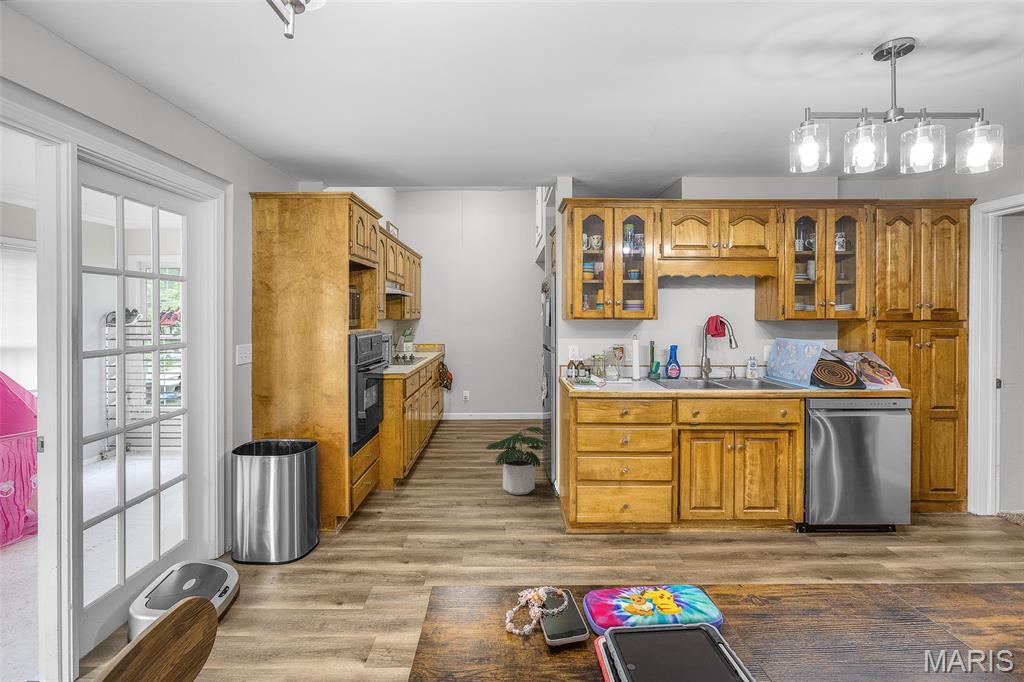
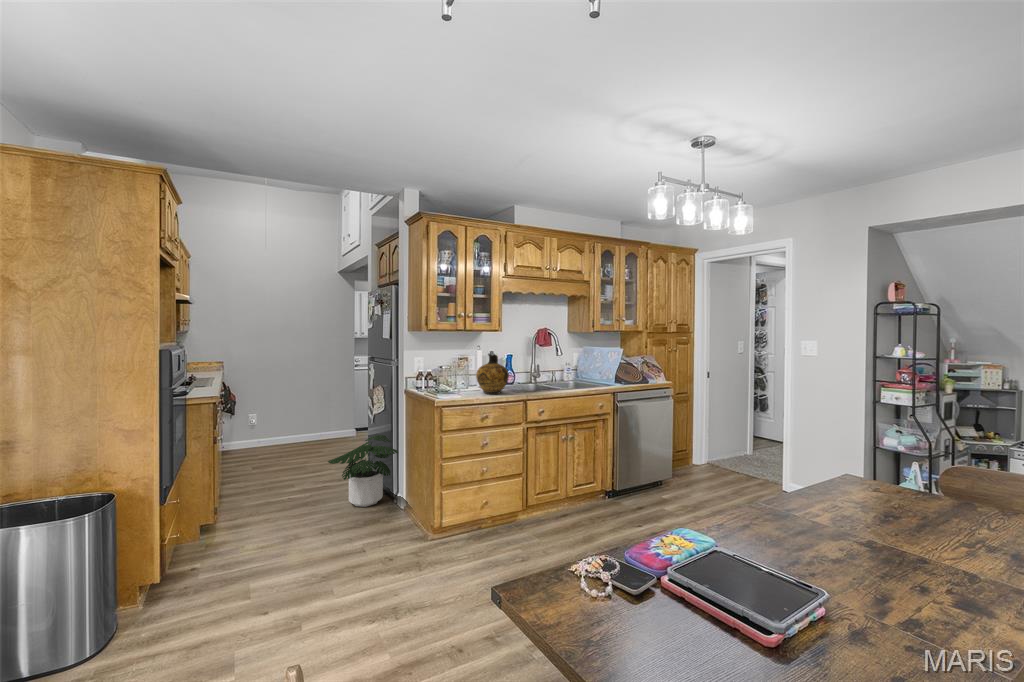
ceramic jug: none [621,344,658,389] -> present [476,354,509,394]

